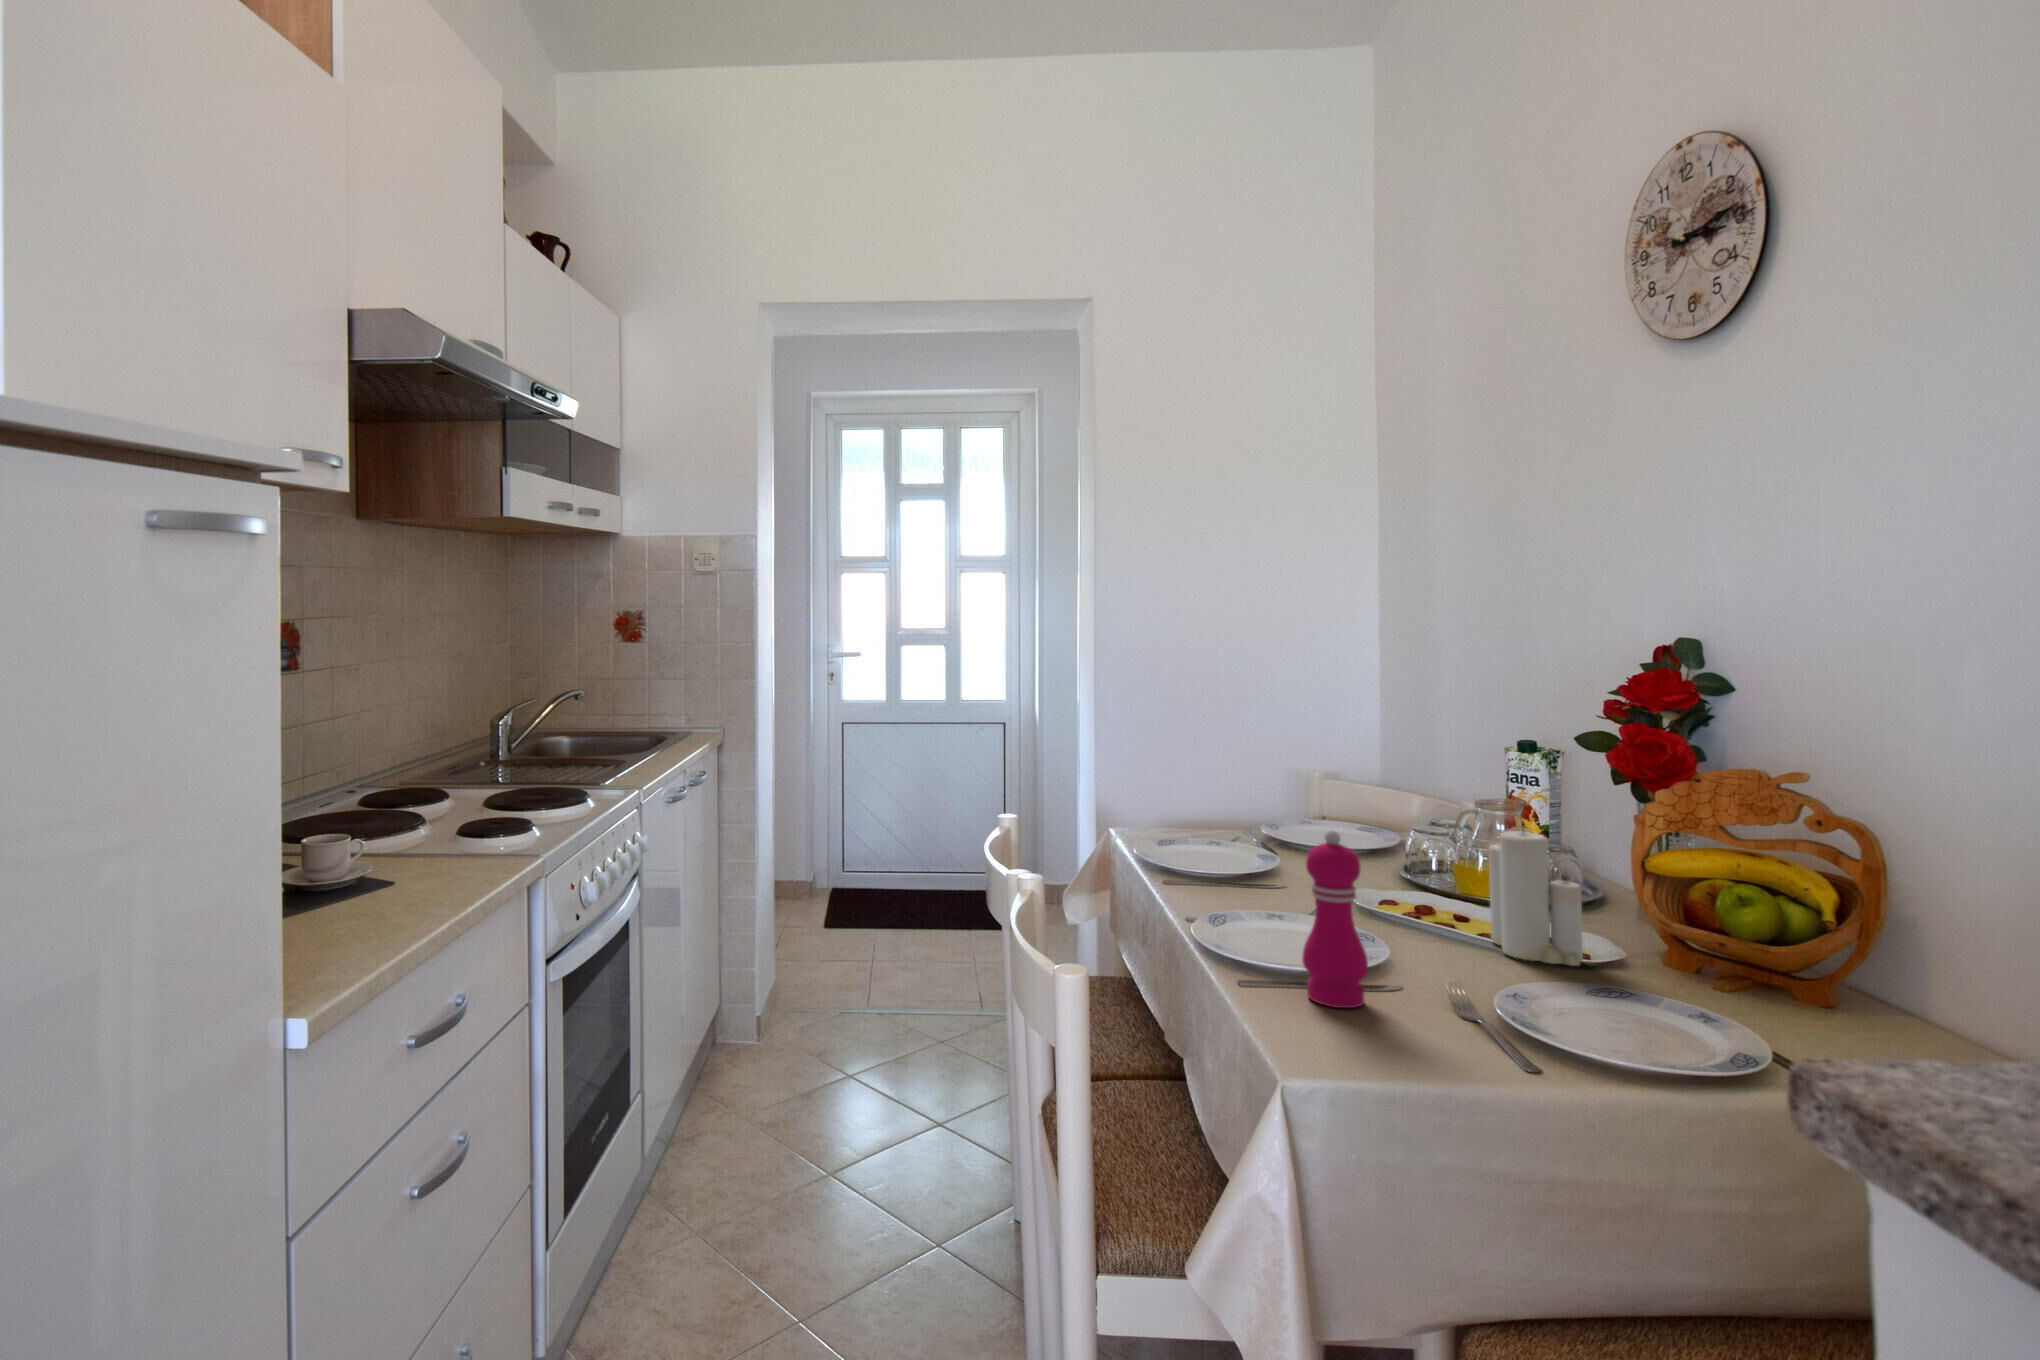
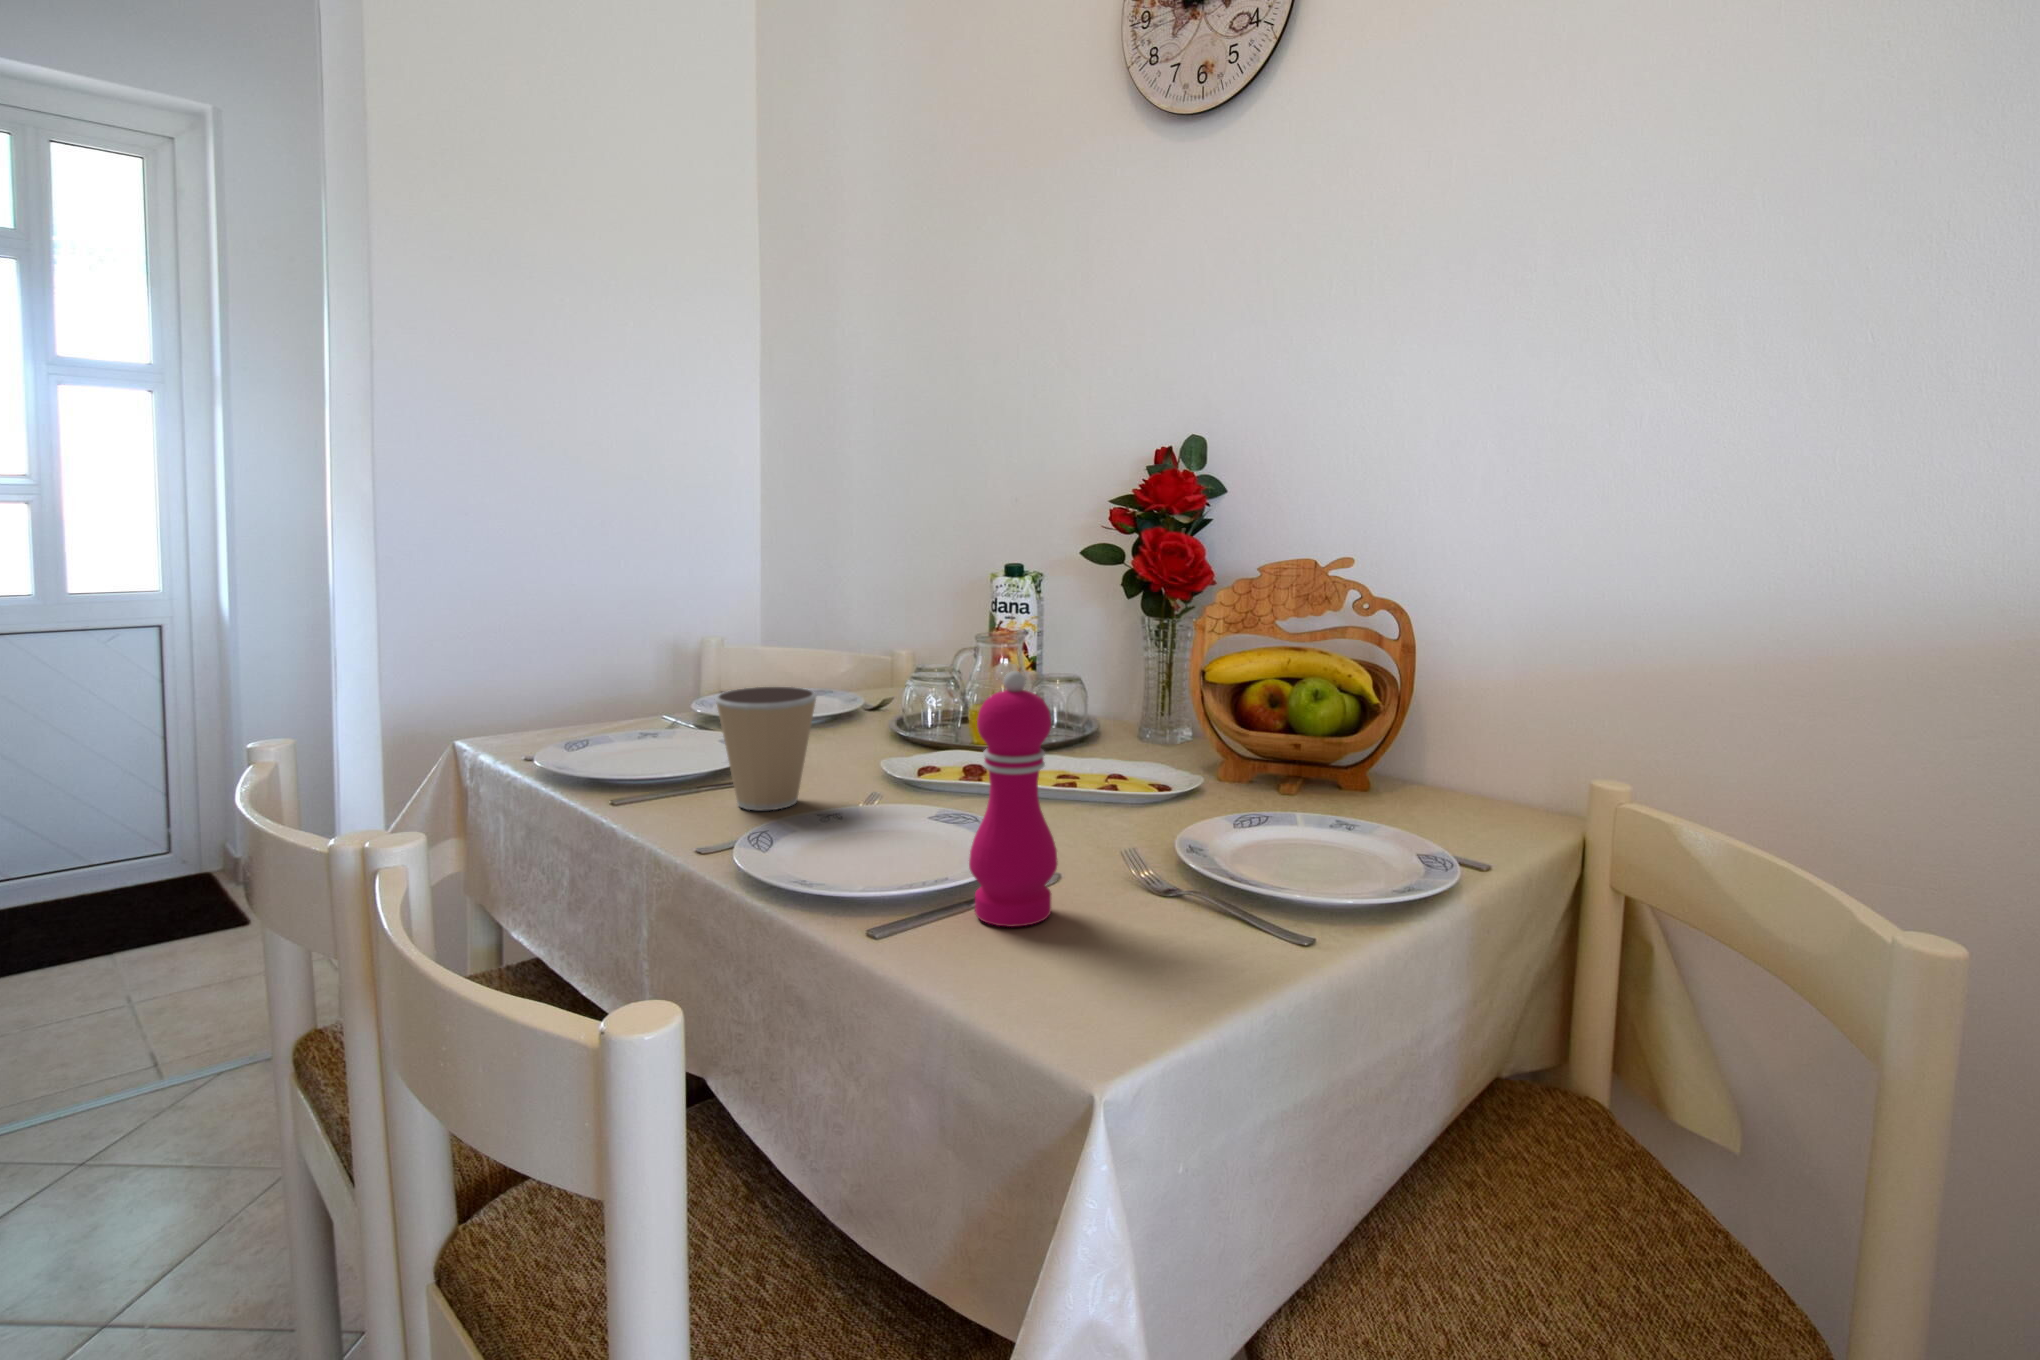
coffee cup: none [1216,818,1289,906] -> present [715,687,817,810]
candle: present [1489,831,1583,966] -> none [1066,640,1170,806]

